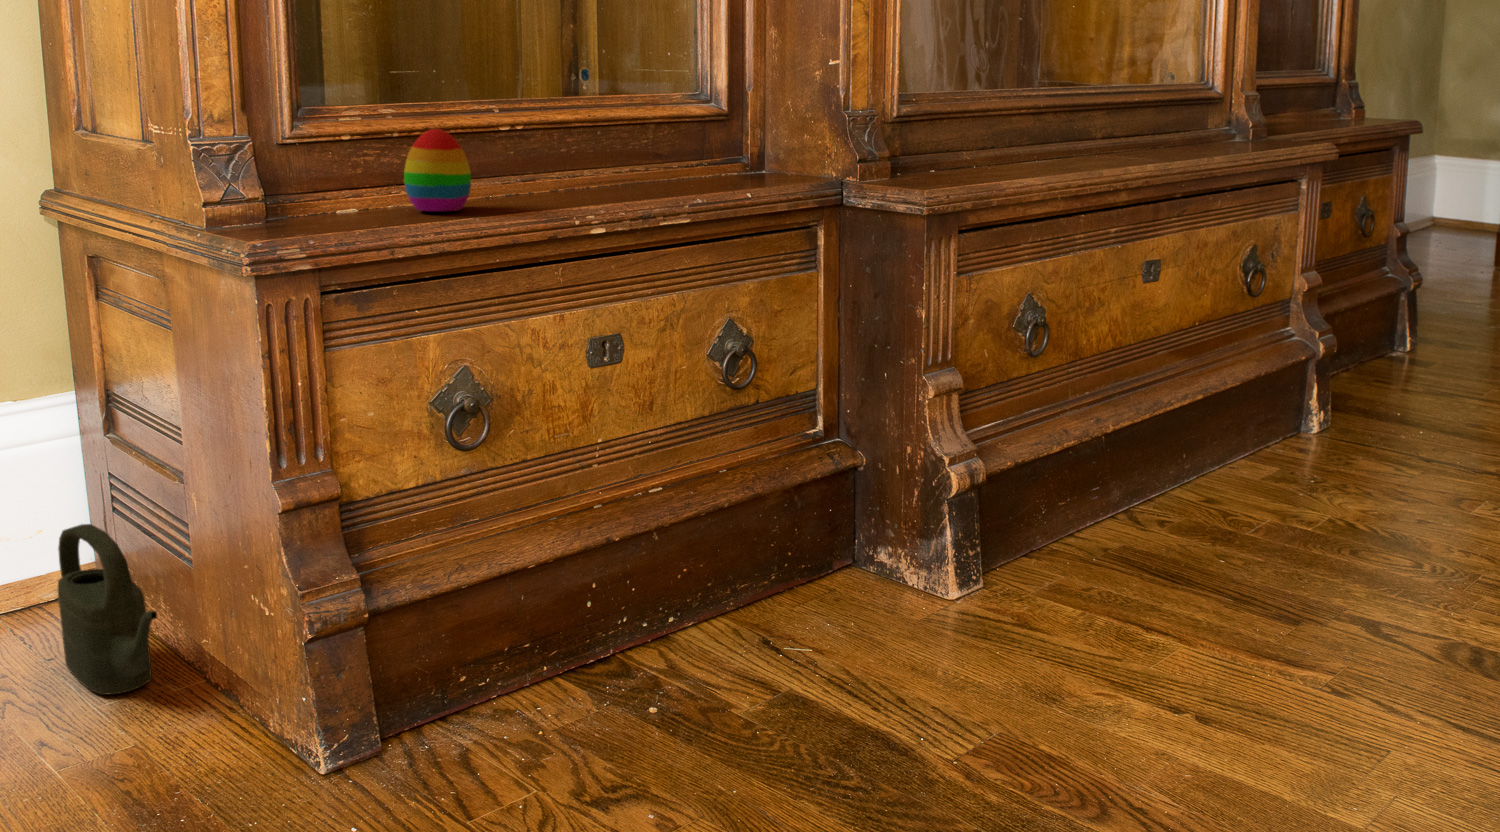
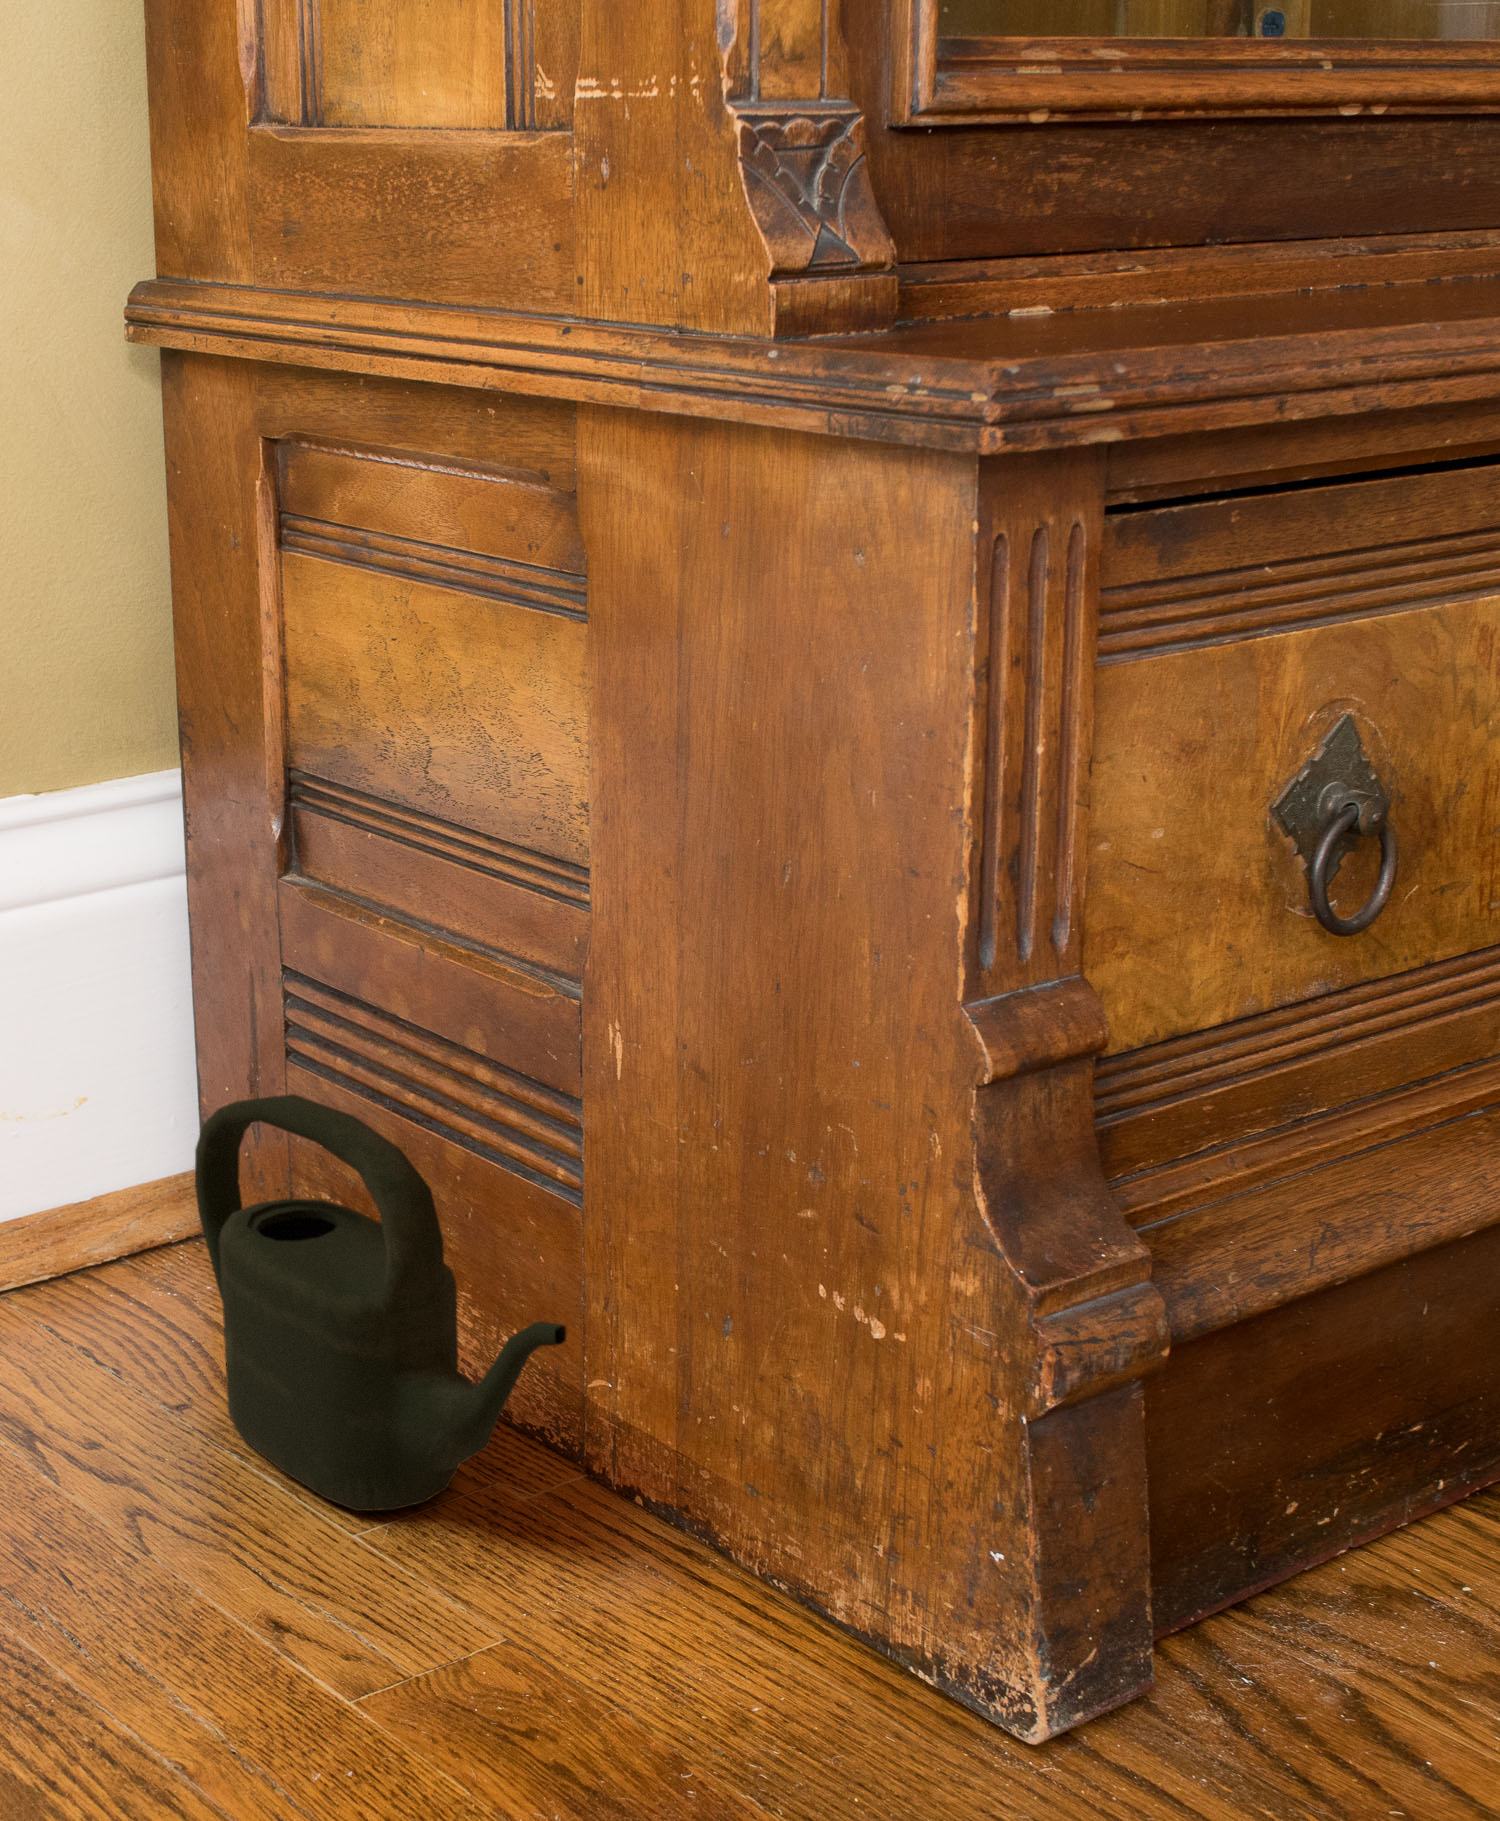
decorative egg: present [404,129,471,211] -> none [1199,92,1371,308]

